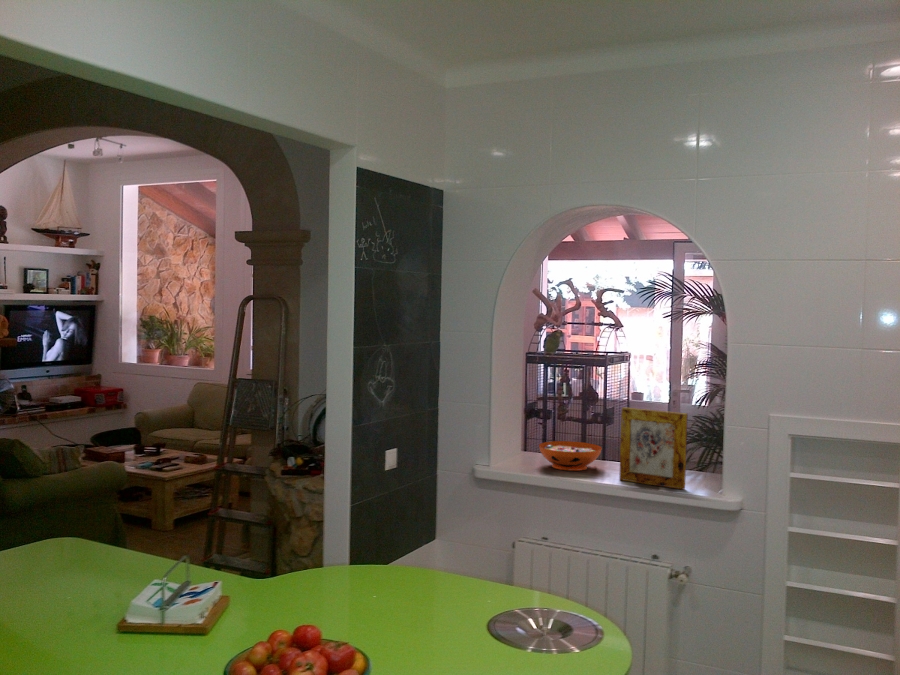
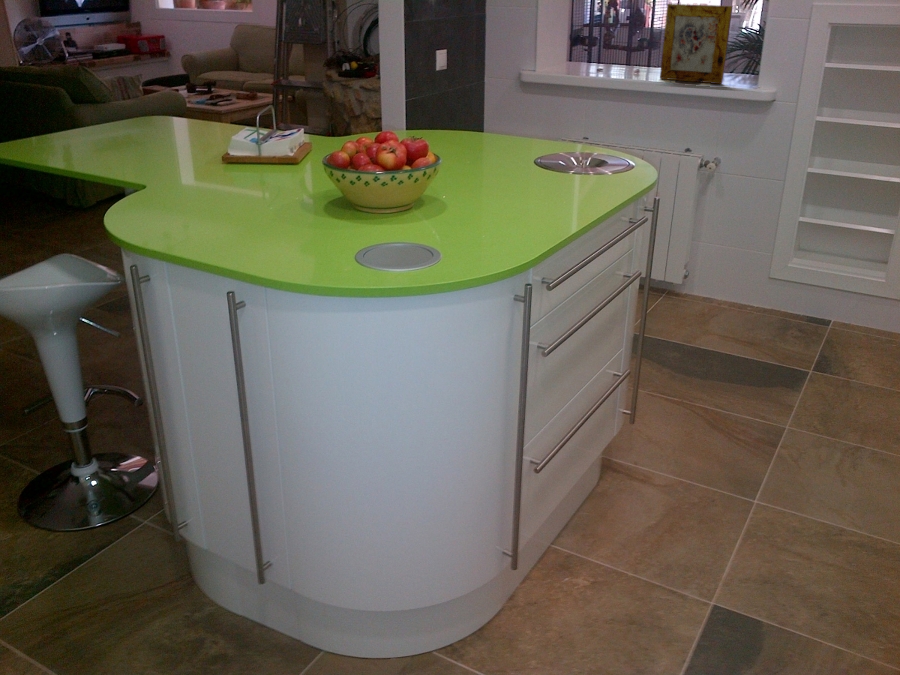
decorative bowl: present [539,441,602,471] -> none [584,47,645,74]

